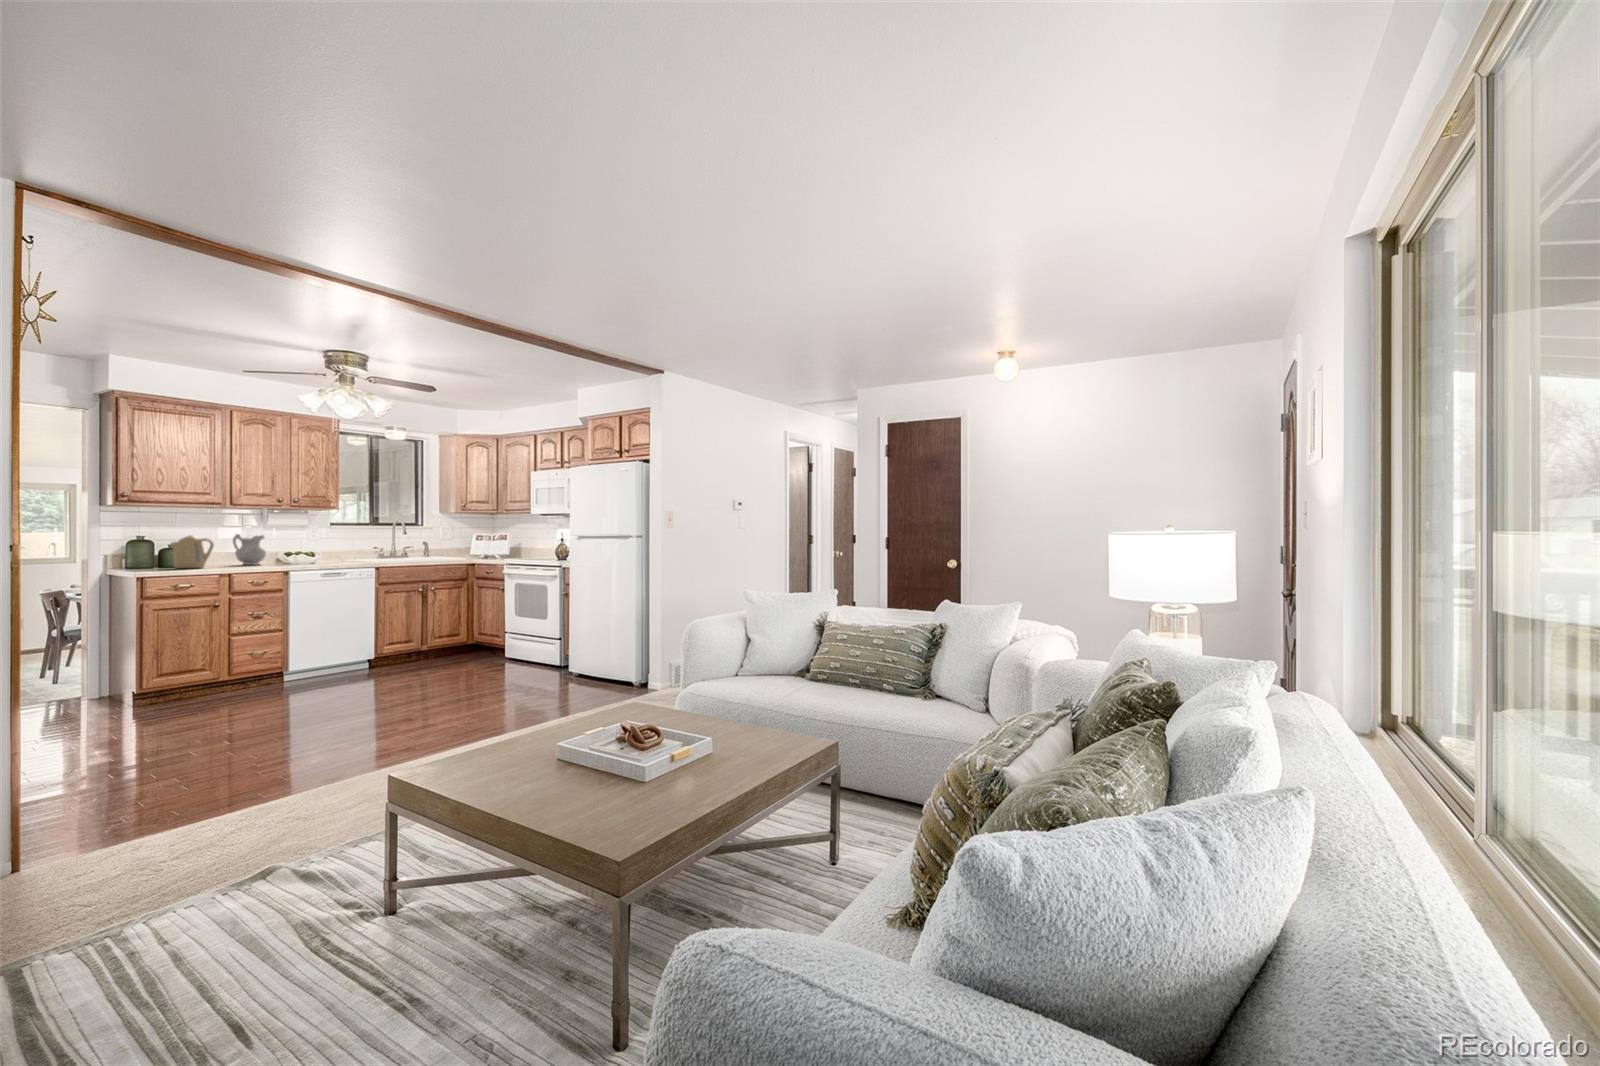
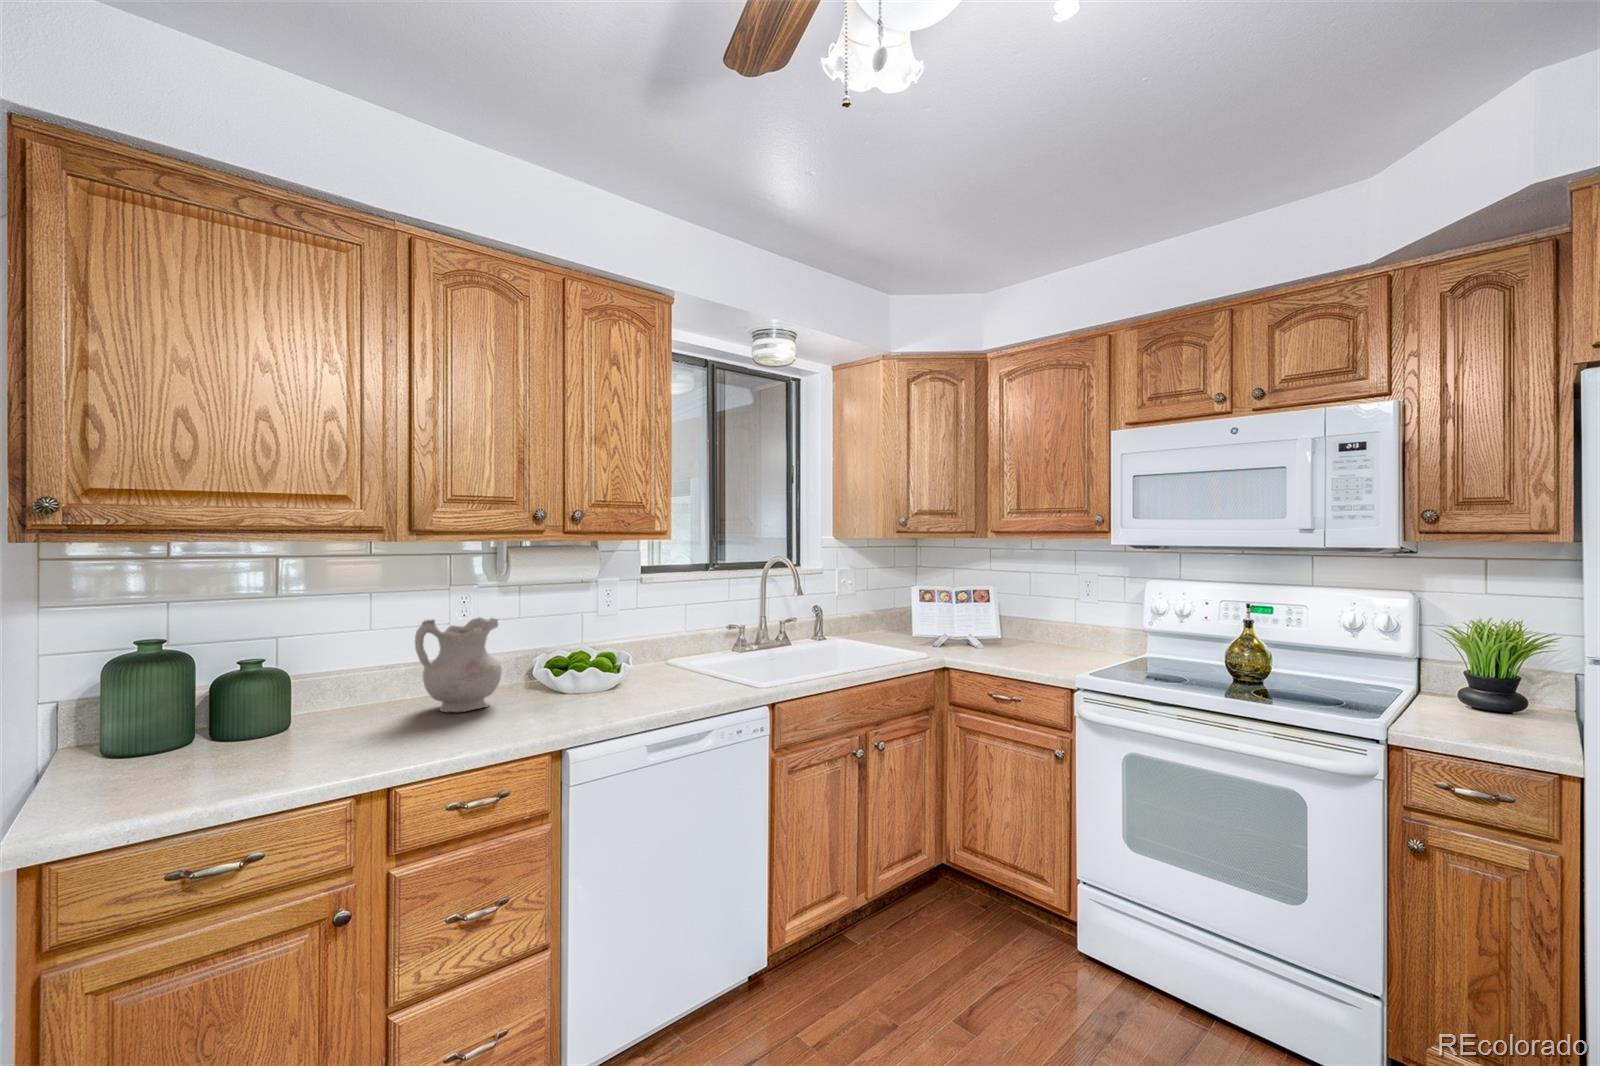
kettle: present [171,535,214,568] -> none [208,645,348,771]

